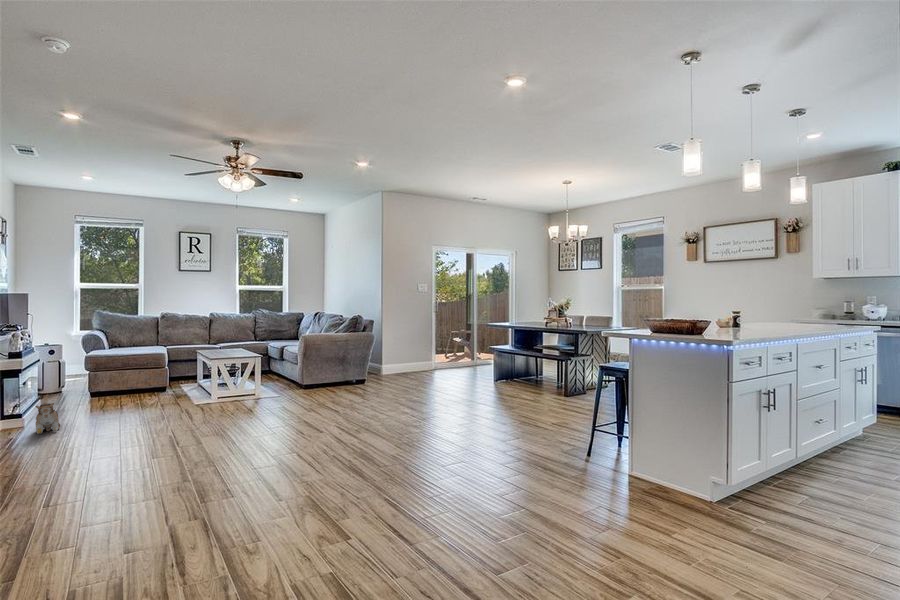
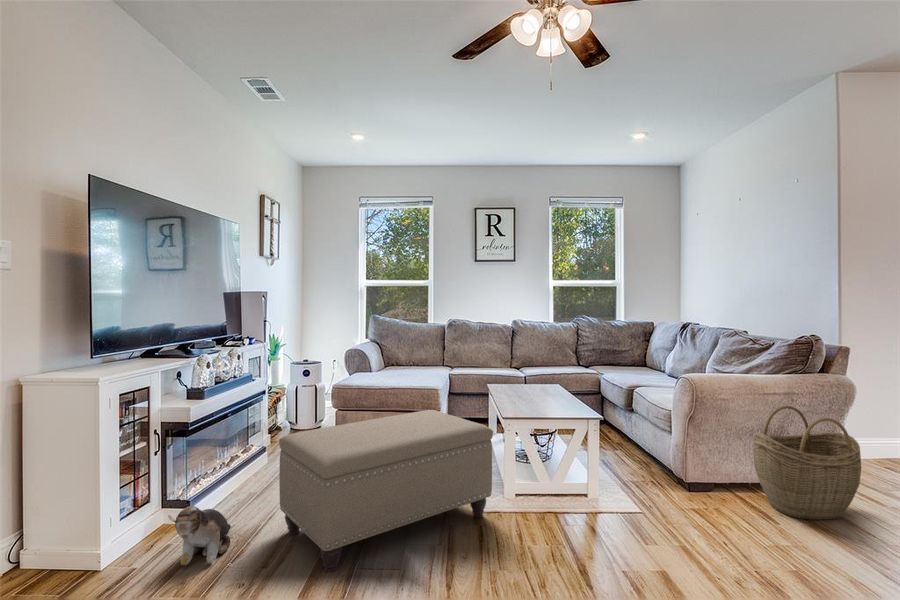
woven basket: none [334,345,372,389] -> present [753,406,861,520]
ottoman: none [84,359,208,425] -> present [279,410,493,572]

